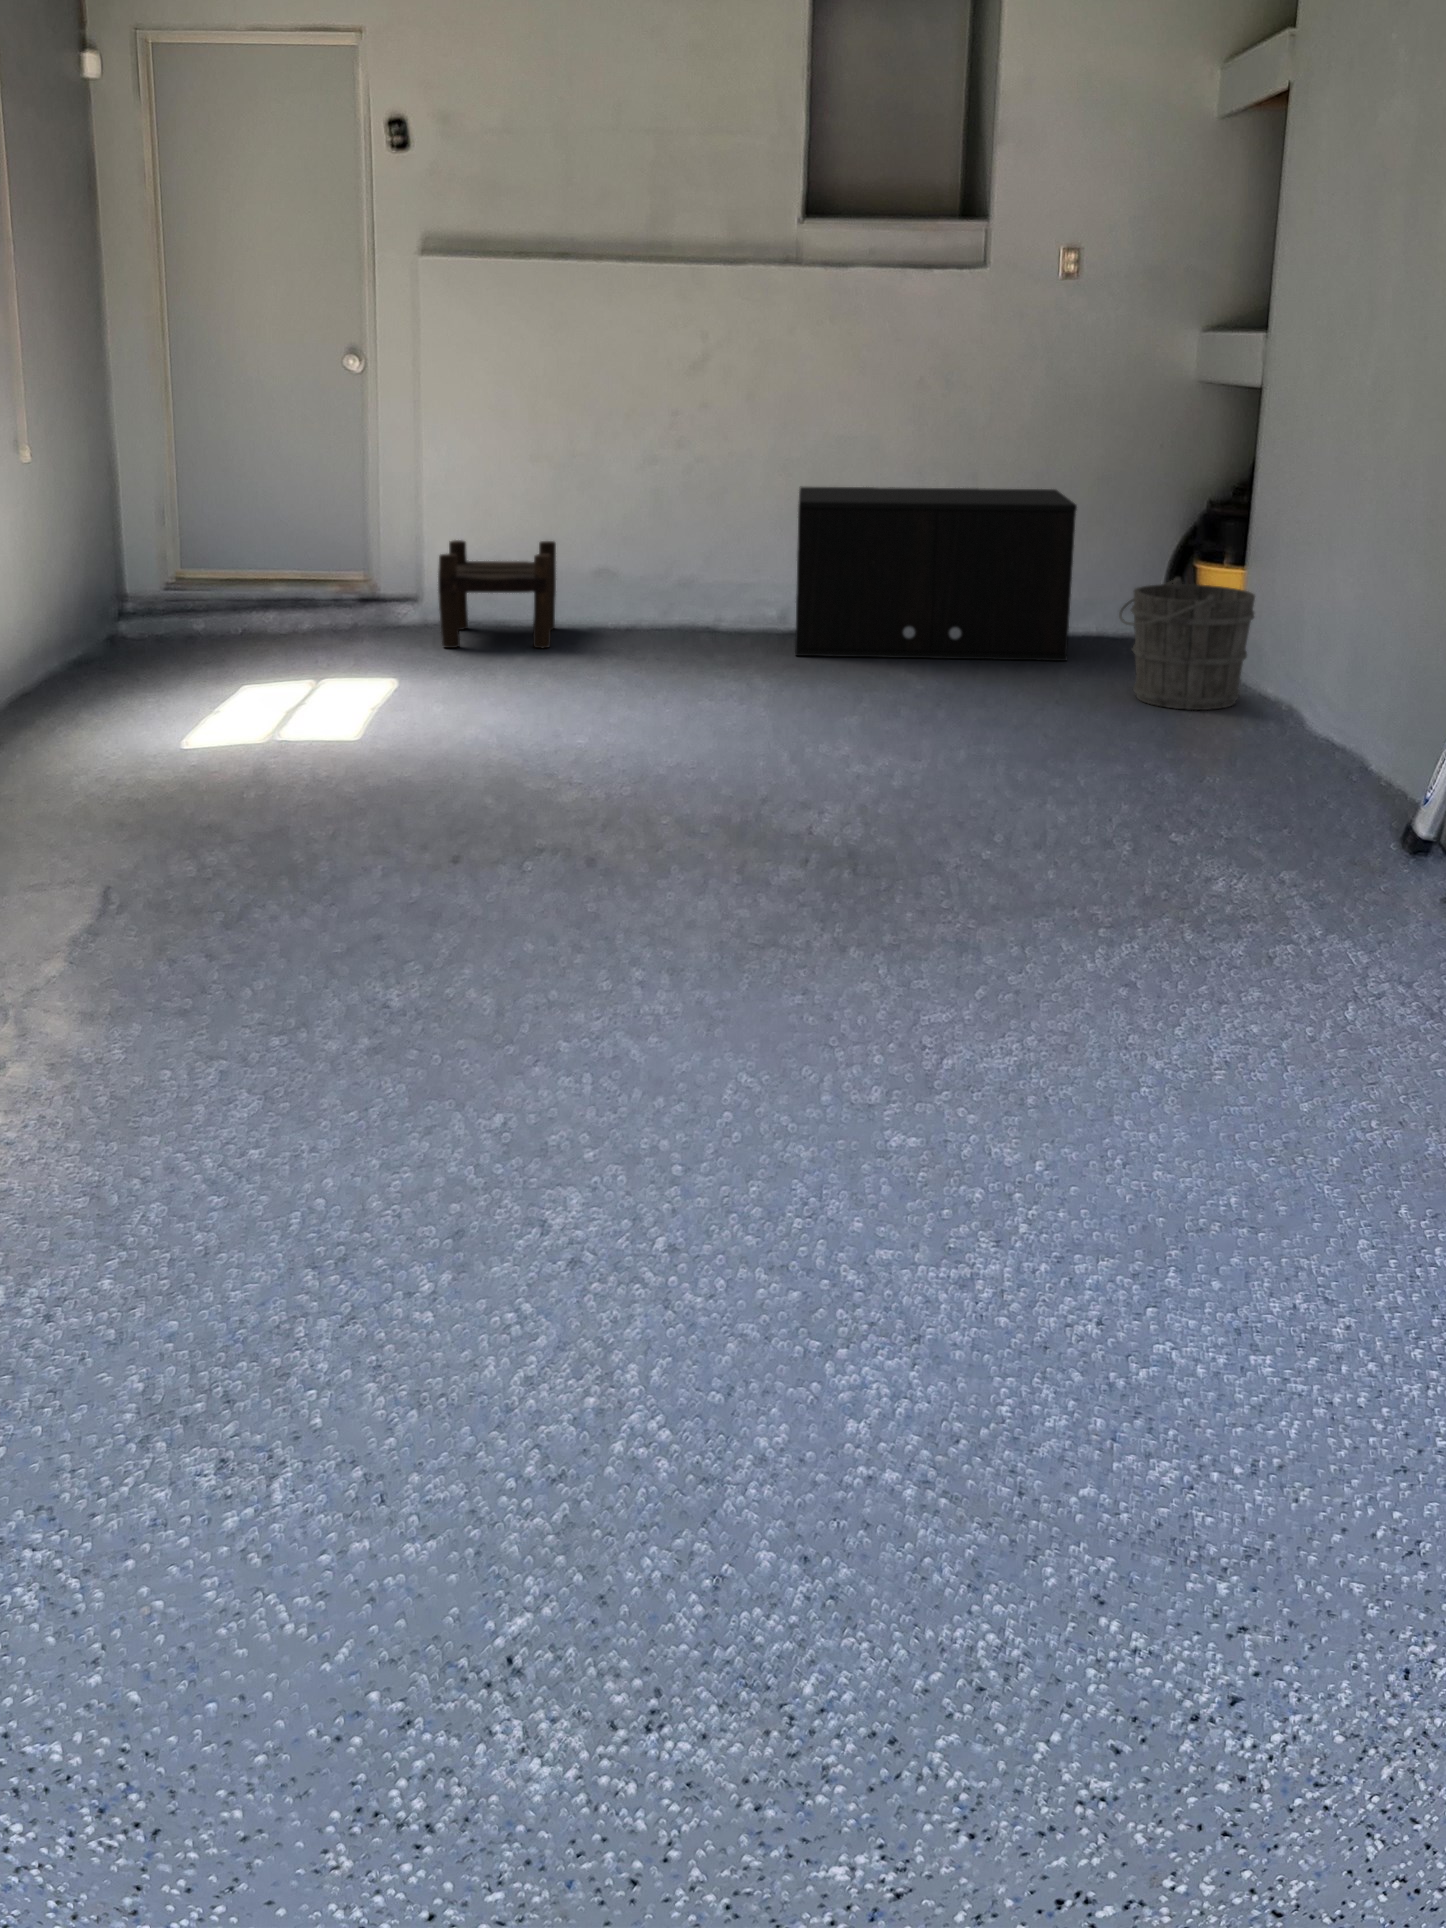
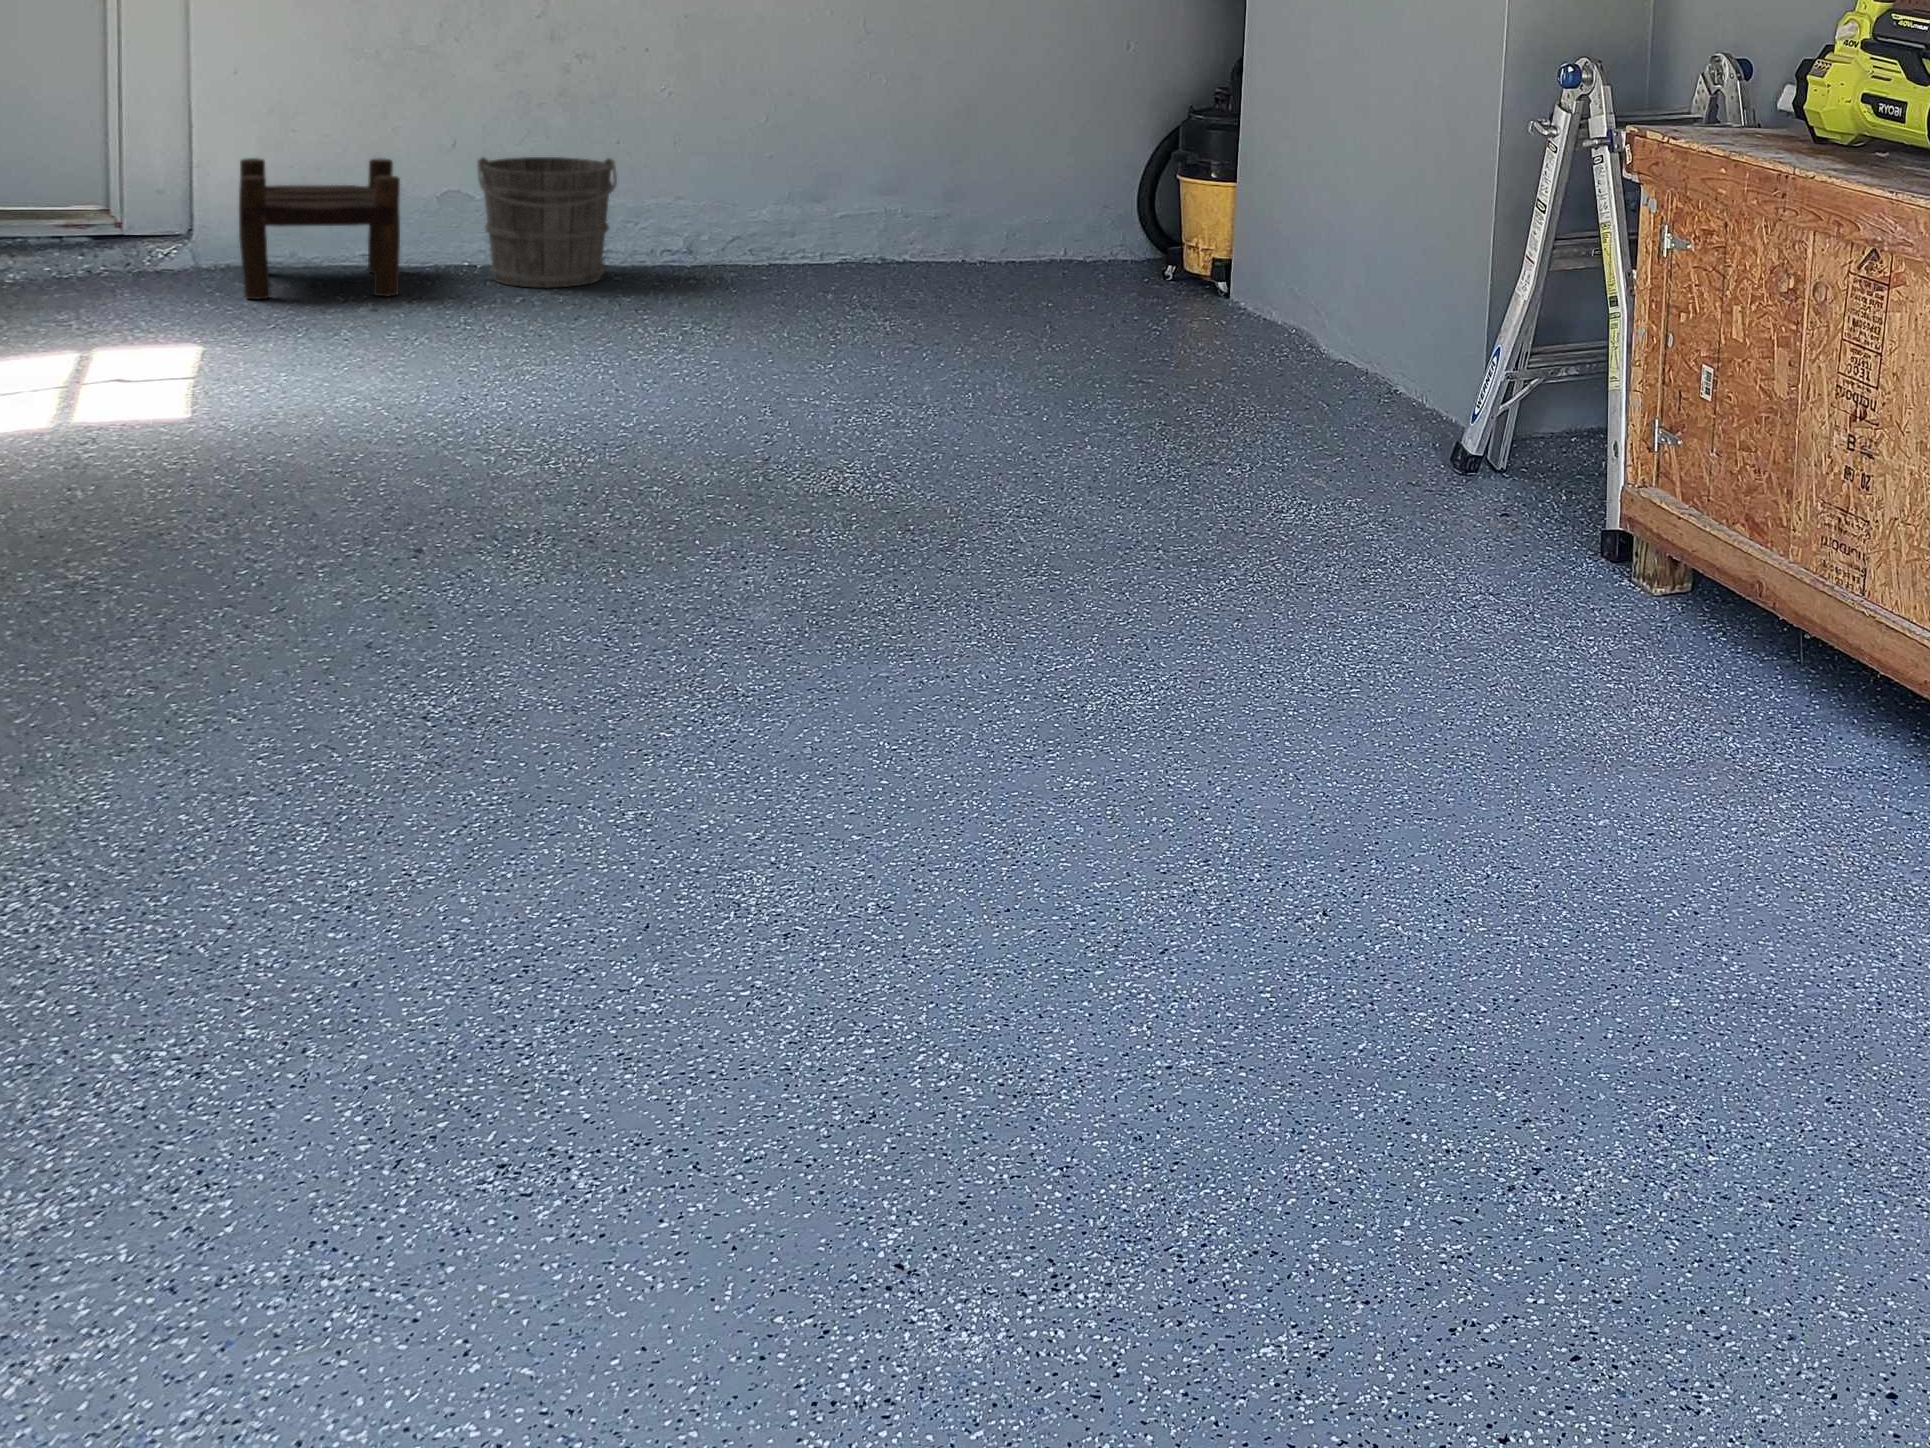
storage cabinet: present [795,487,1077,661] -> none [711,92,1052,297]
bucket: present [1119,577,1255,710] -> present [477,157,617,288]

